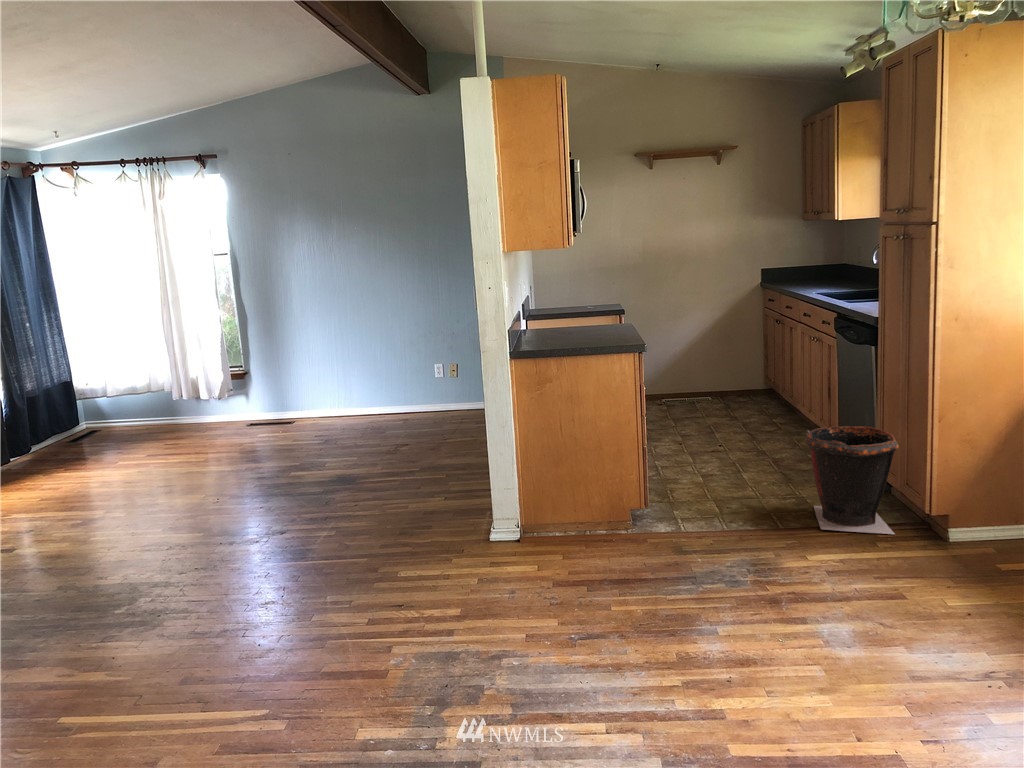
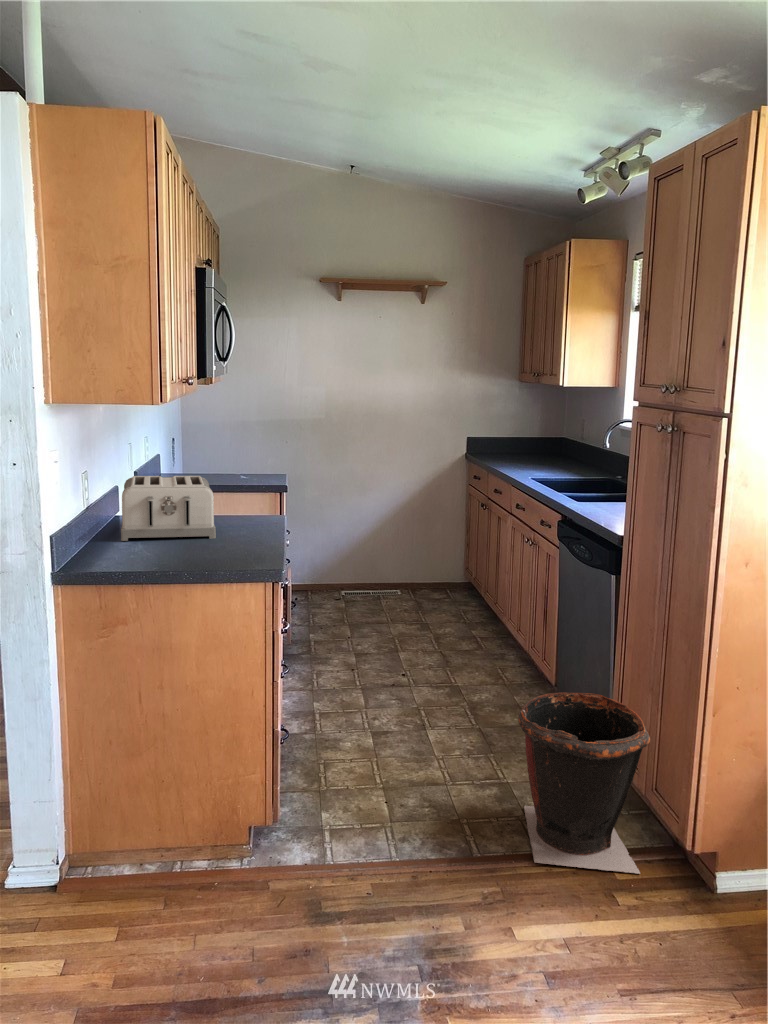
toaster: none [530,299,594,340] -> present [121,476,216,541]

